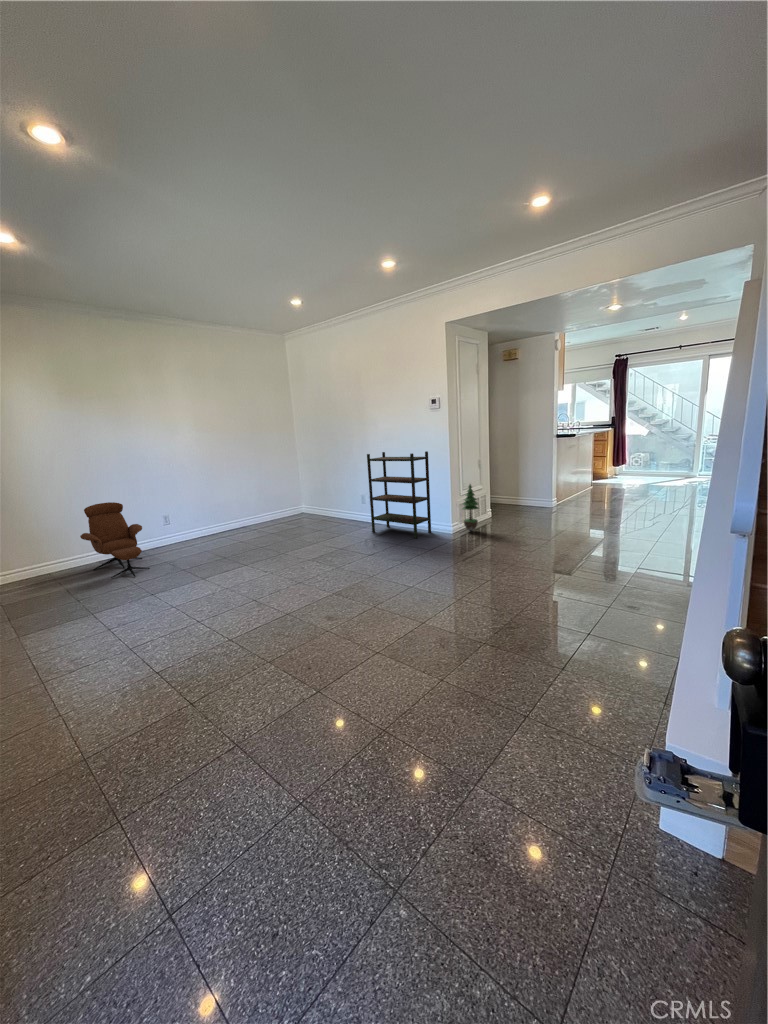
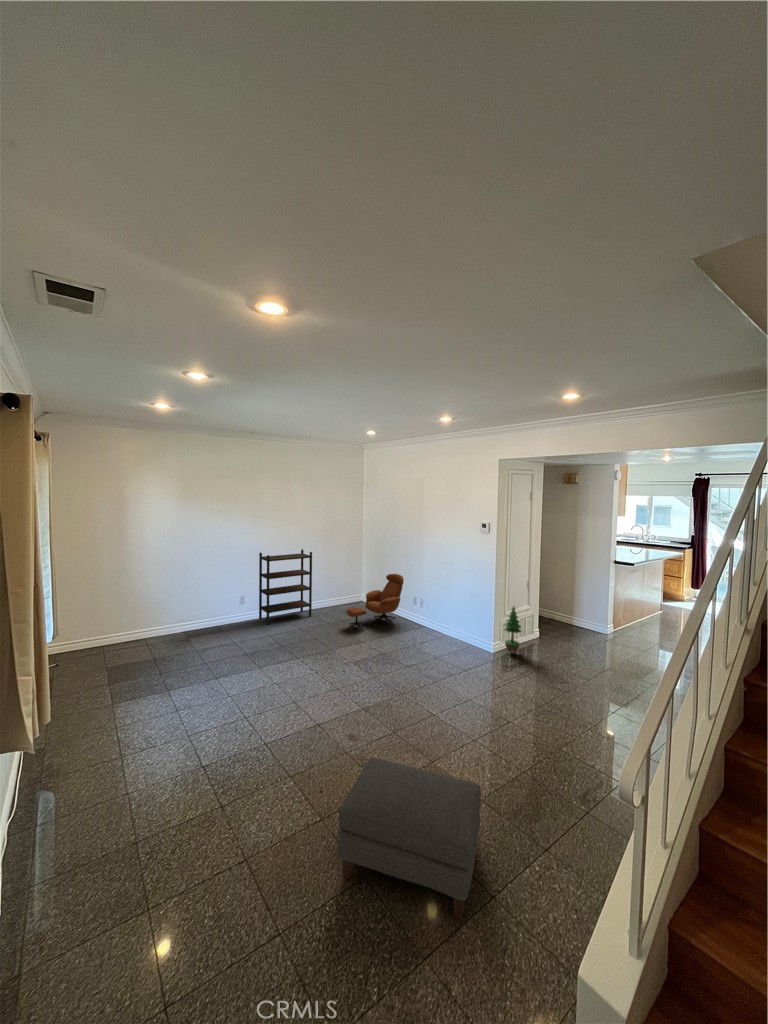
bookshelf: present [367,451,431,539] -> present [259,549,312,625]
lounge chair: present [80,502,149,578] -> present [346,574,404,630]
ottoman: none [347,615,508,742] -> present [338,757,481,920]

